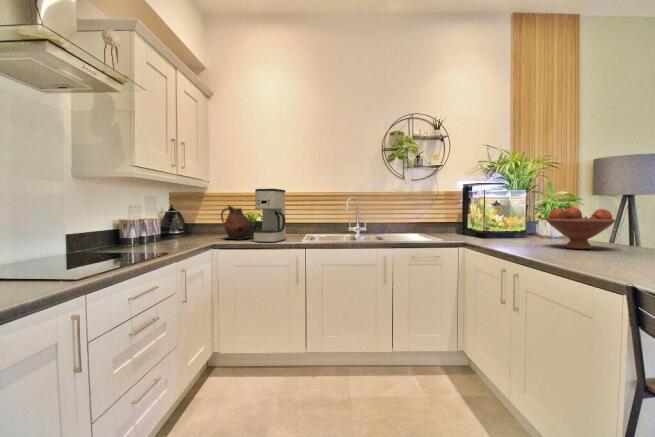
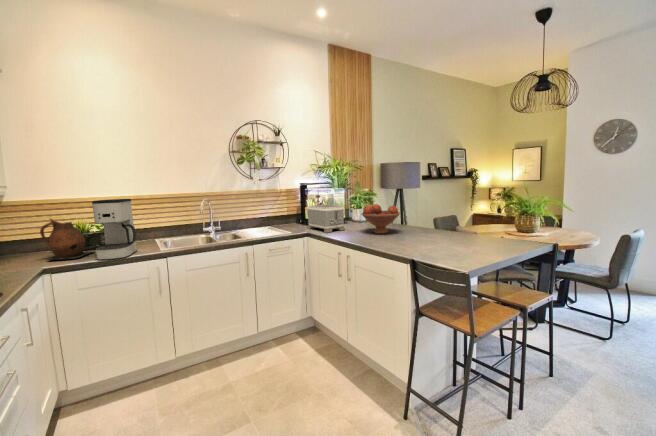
toaster: none [467,210,521,243] -> present [308,205,345,233]

